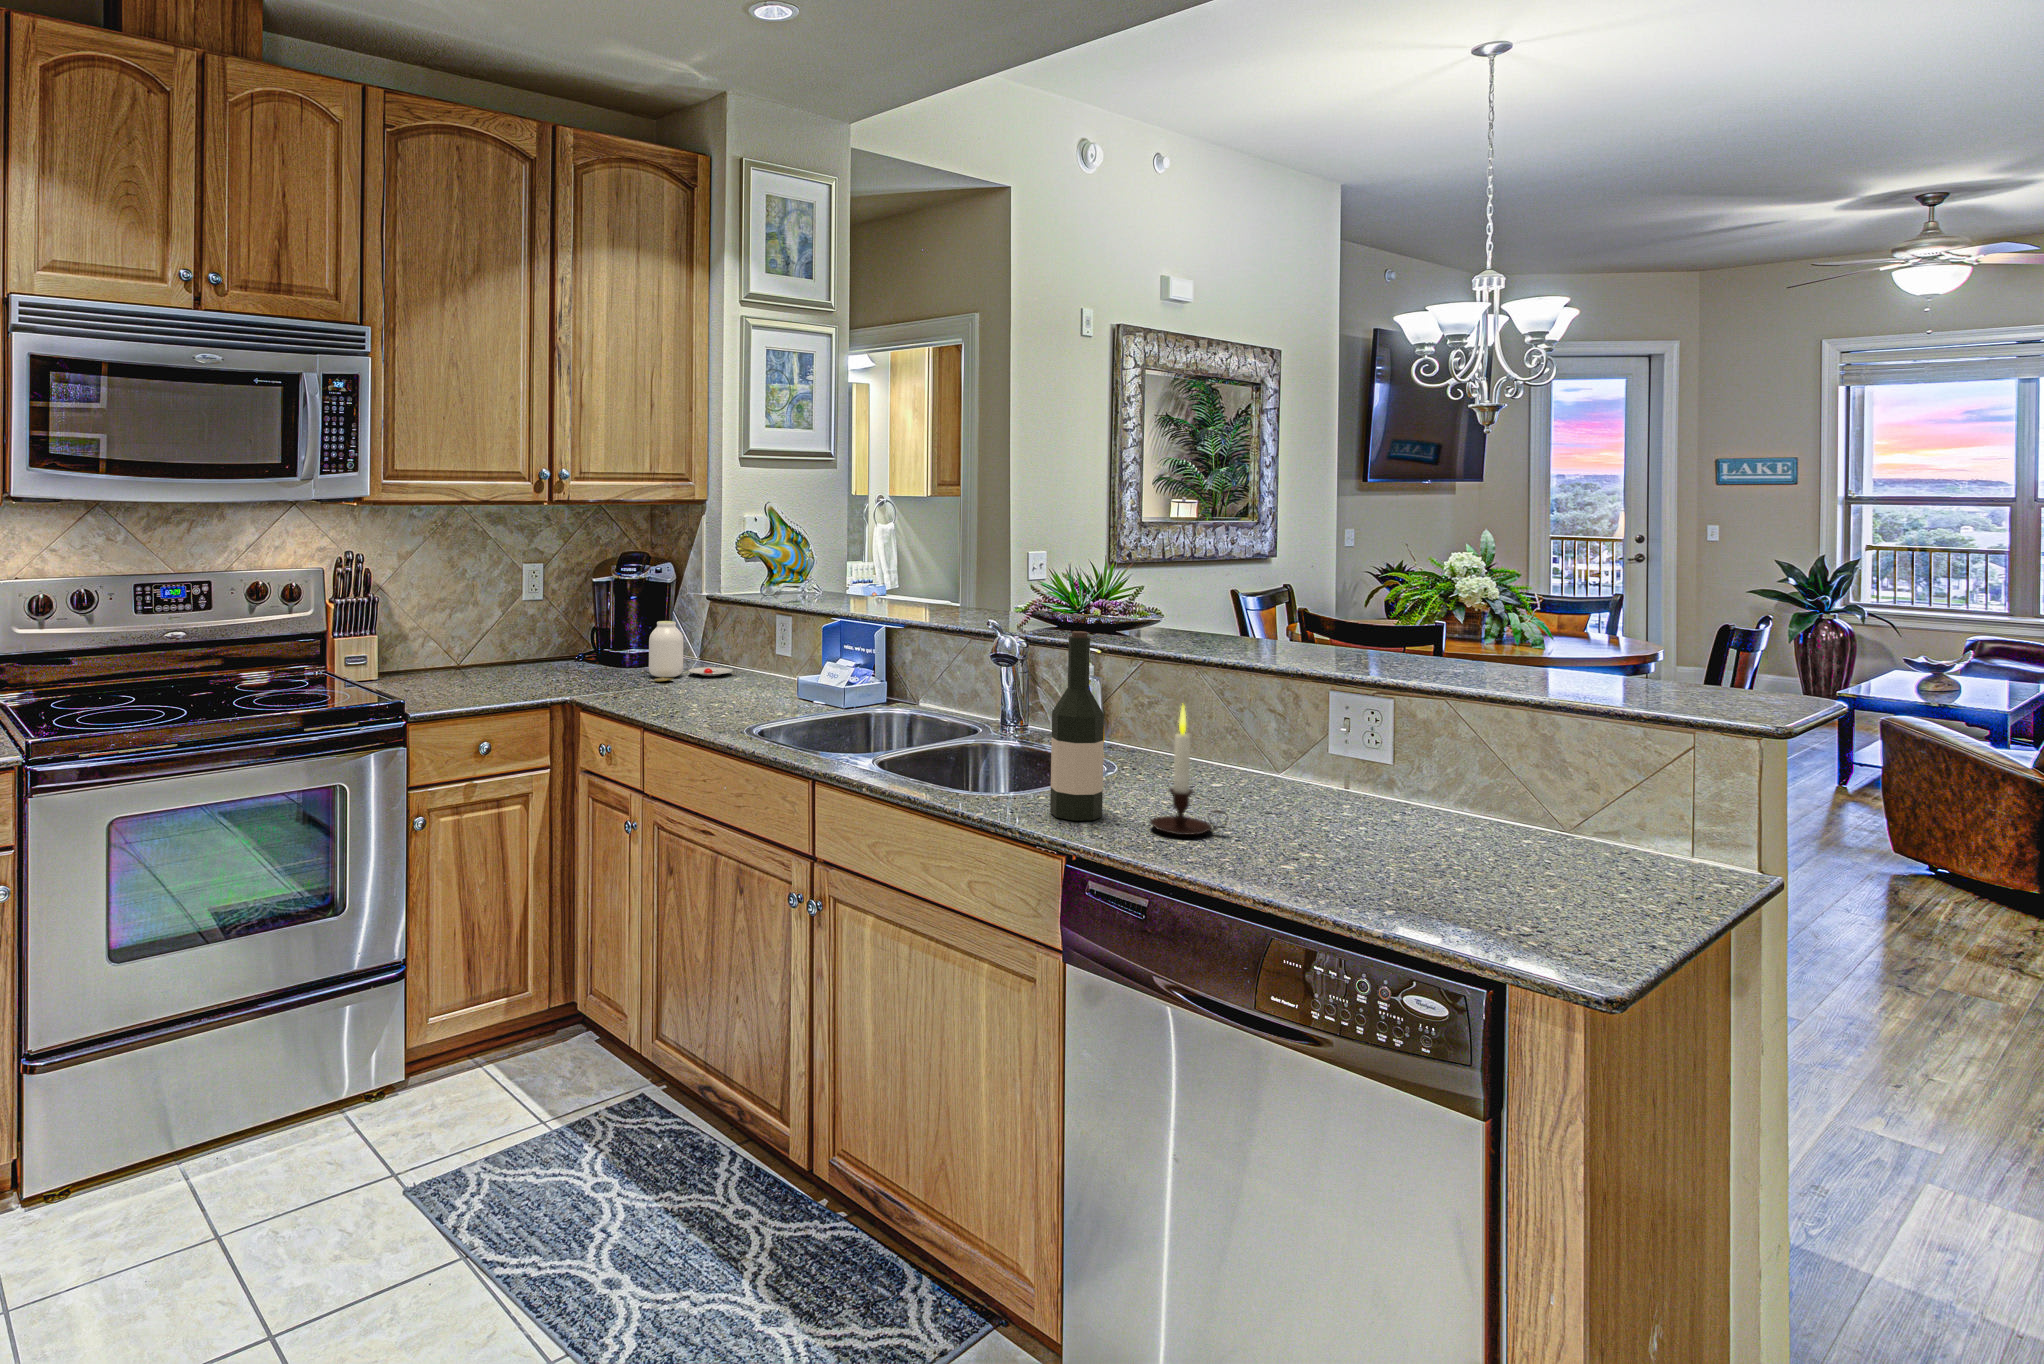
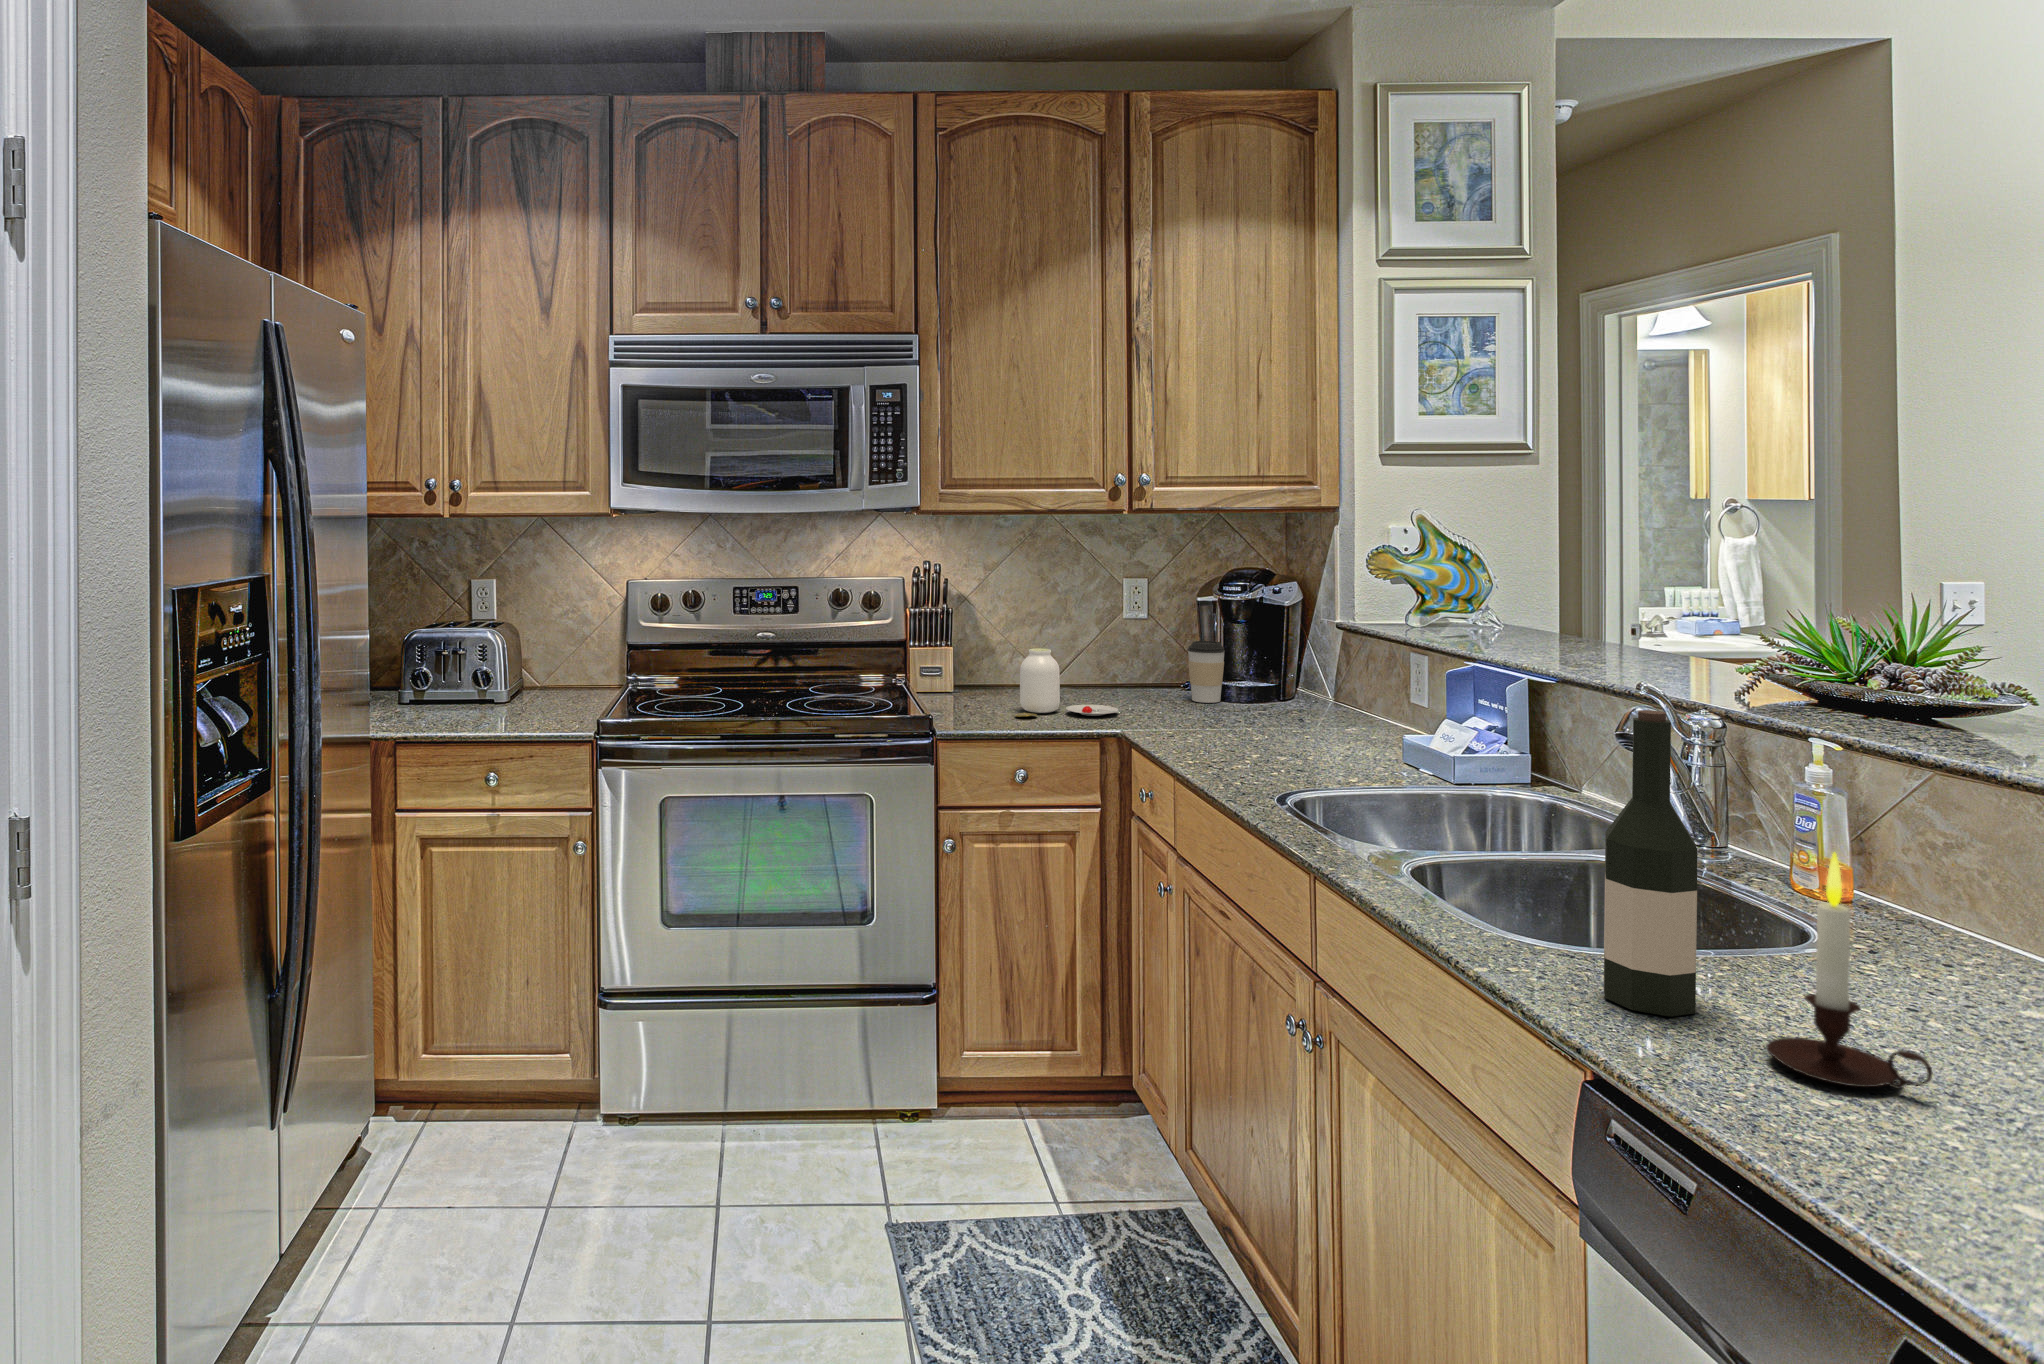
coffee cup: none [594,617,626,671] -> present [1188,641,1225,703]
jar: present [649,621,733,682] -> present [1015,648,1120,717]

